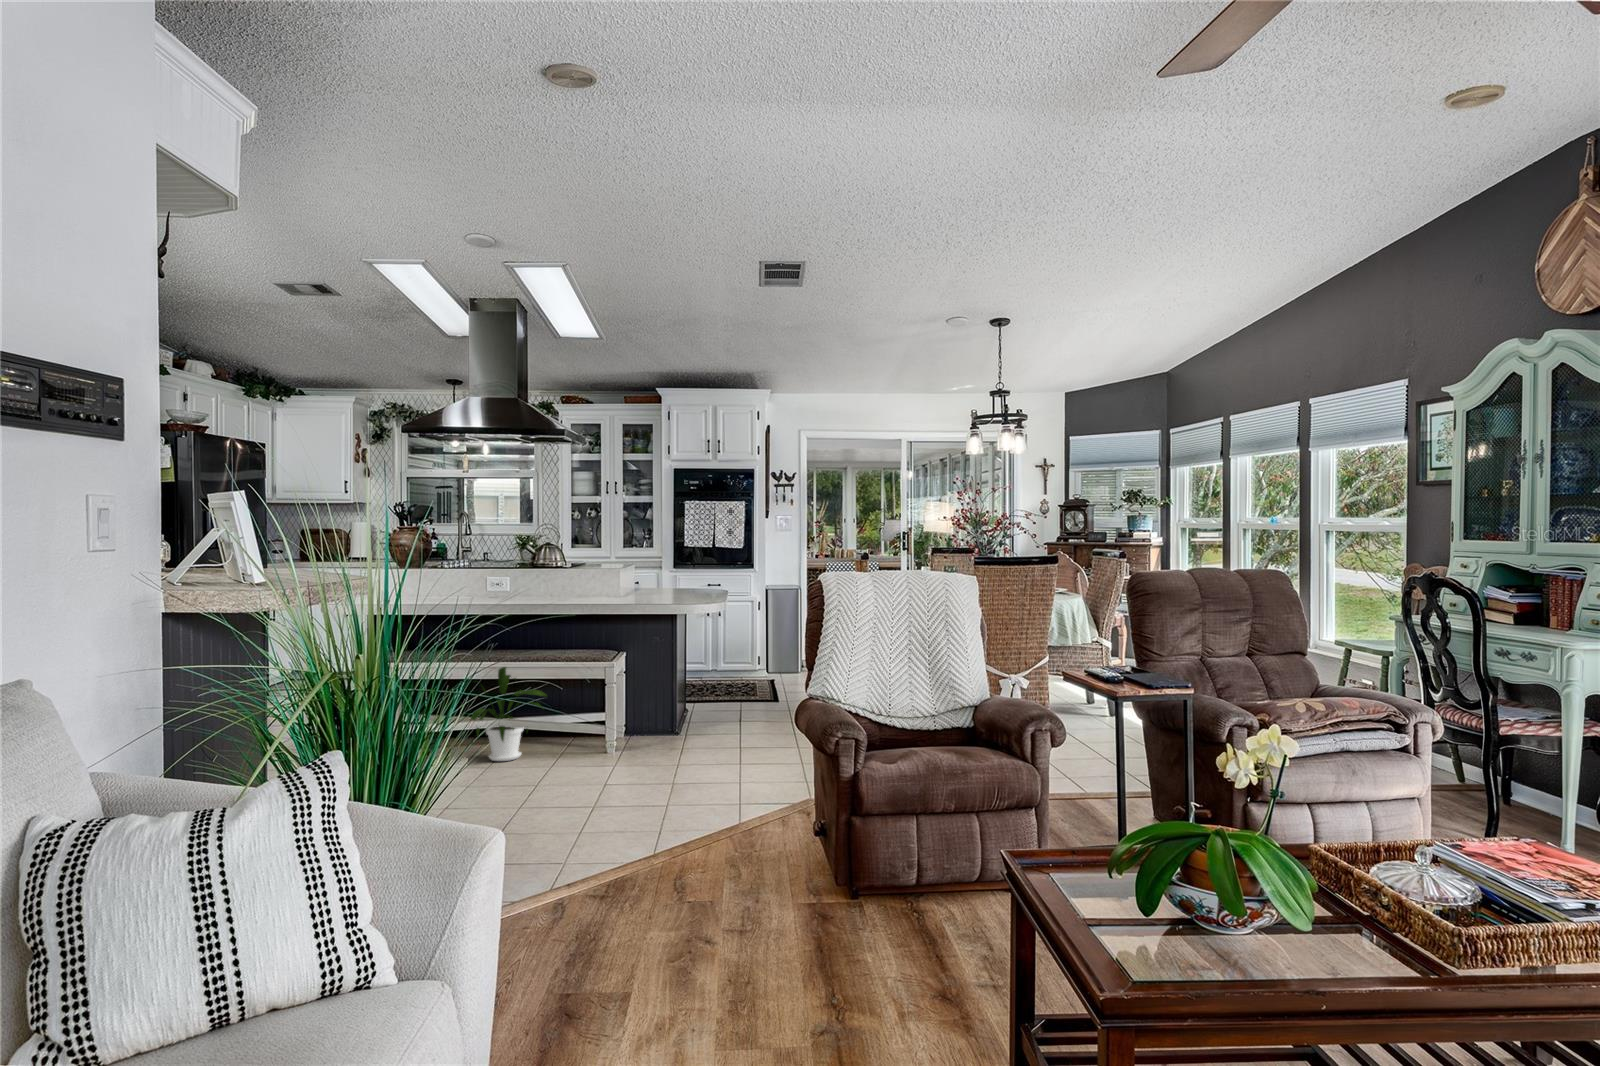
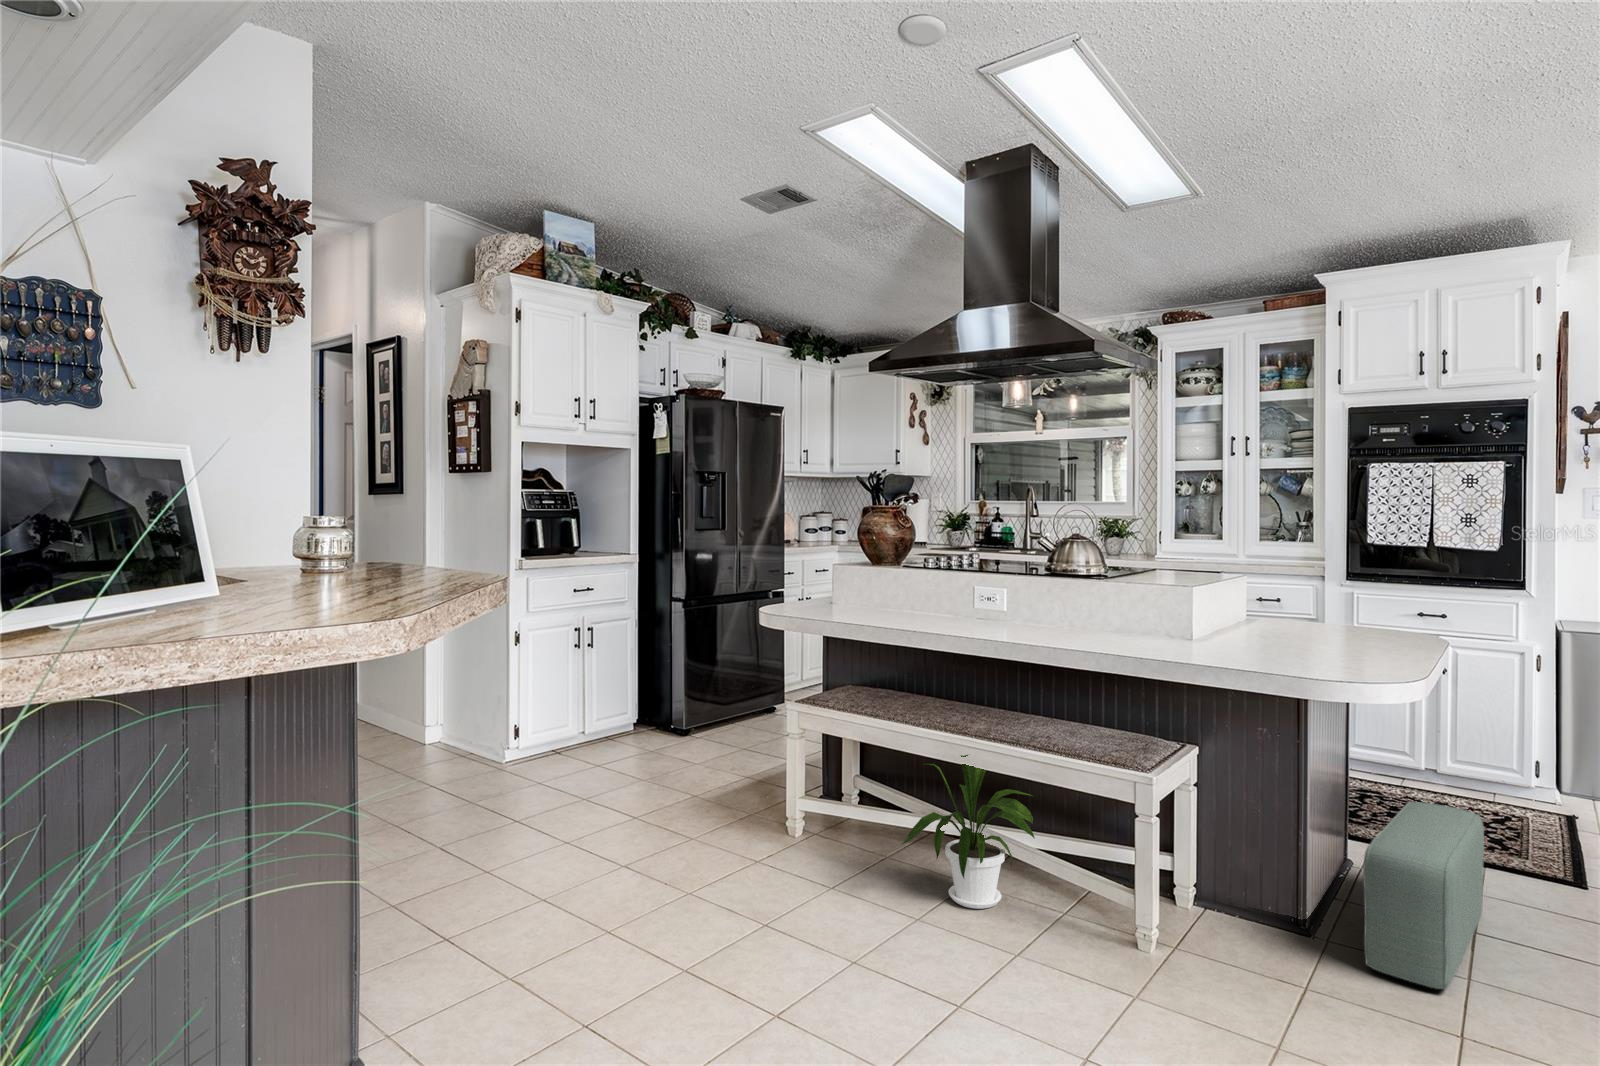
pouf: none [699,667,742,738] -> present [1363,802,1484,989]

